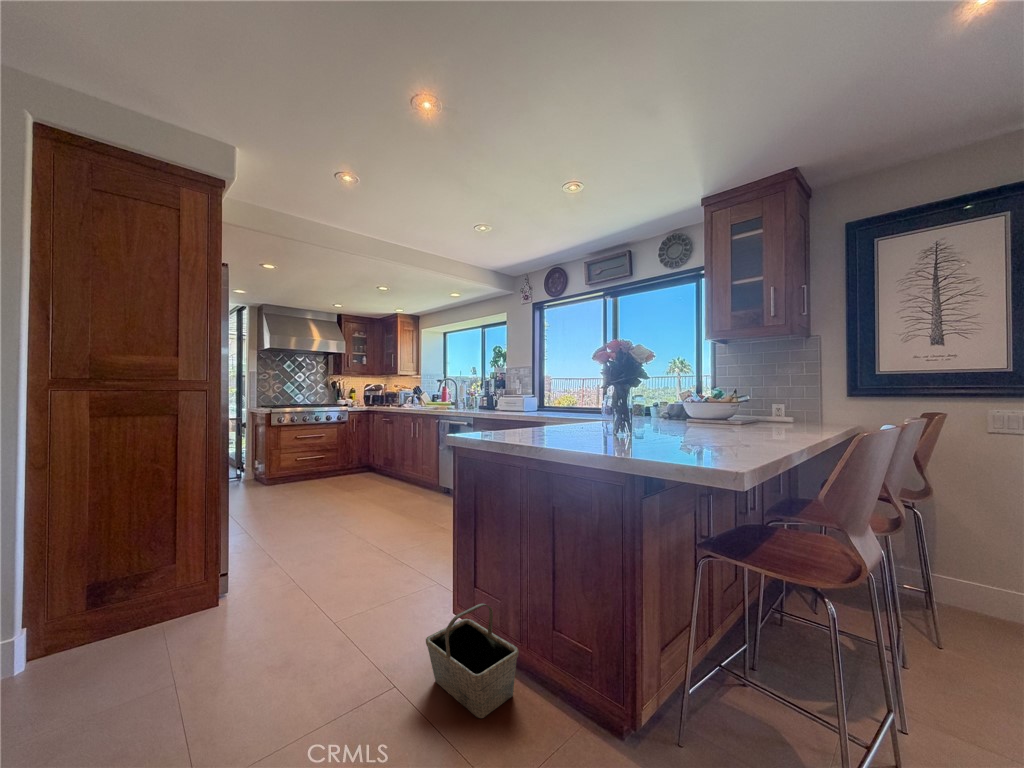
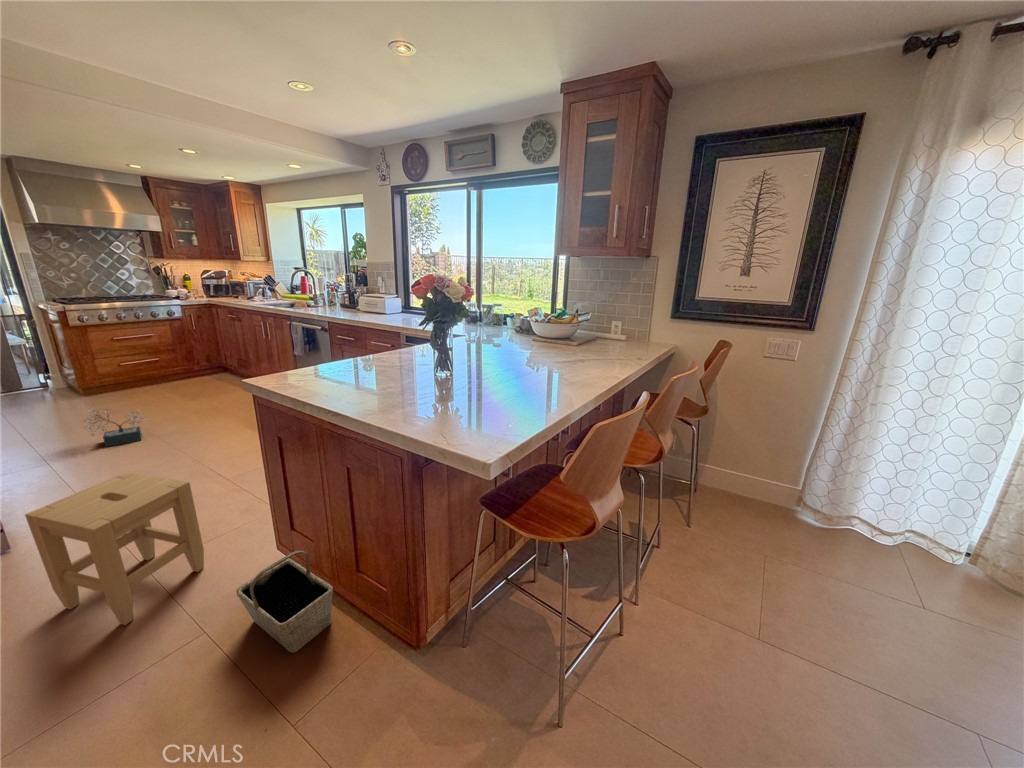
decorative plant: none [275,487,320,523] -> present [84,408,147,447]
stool: none [269,522,385,667] -> present [25,471,204,625]

